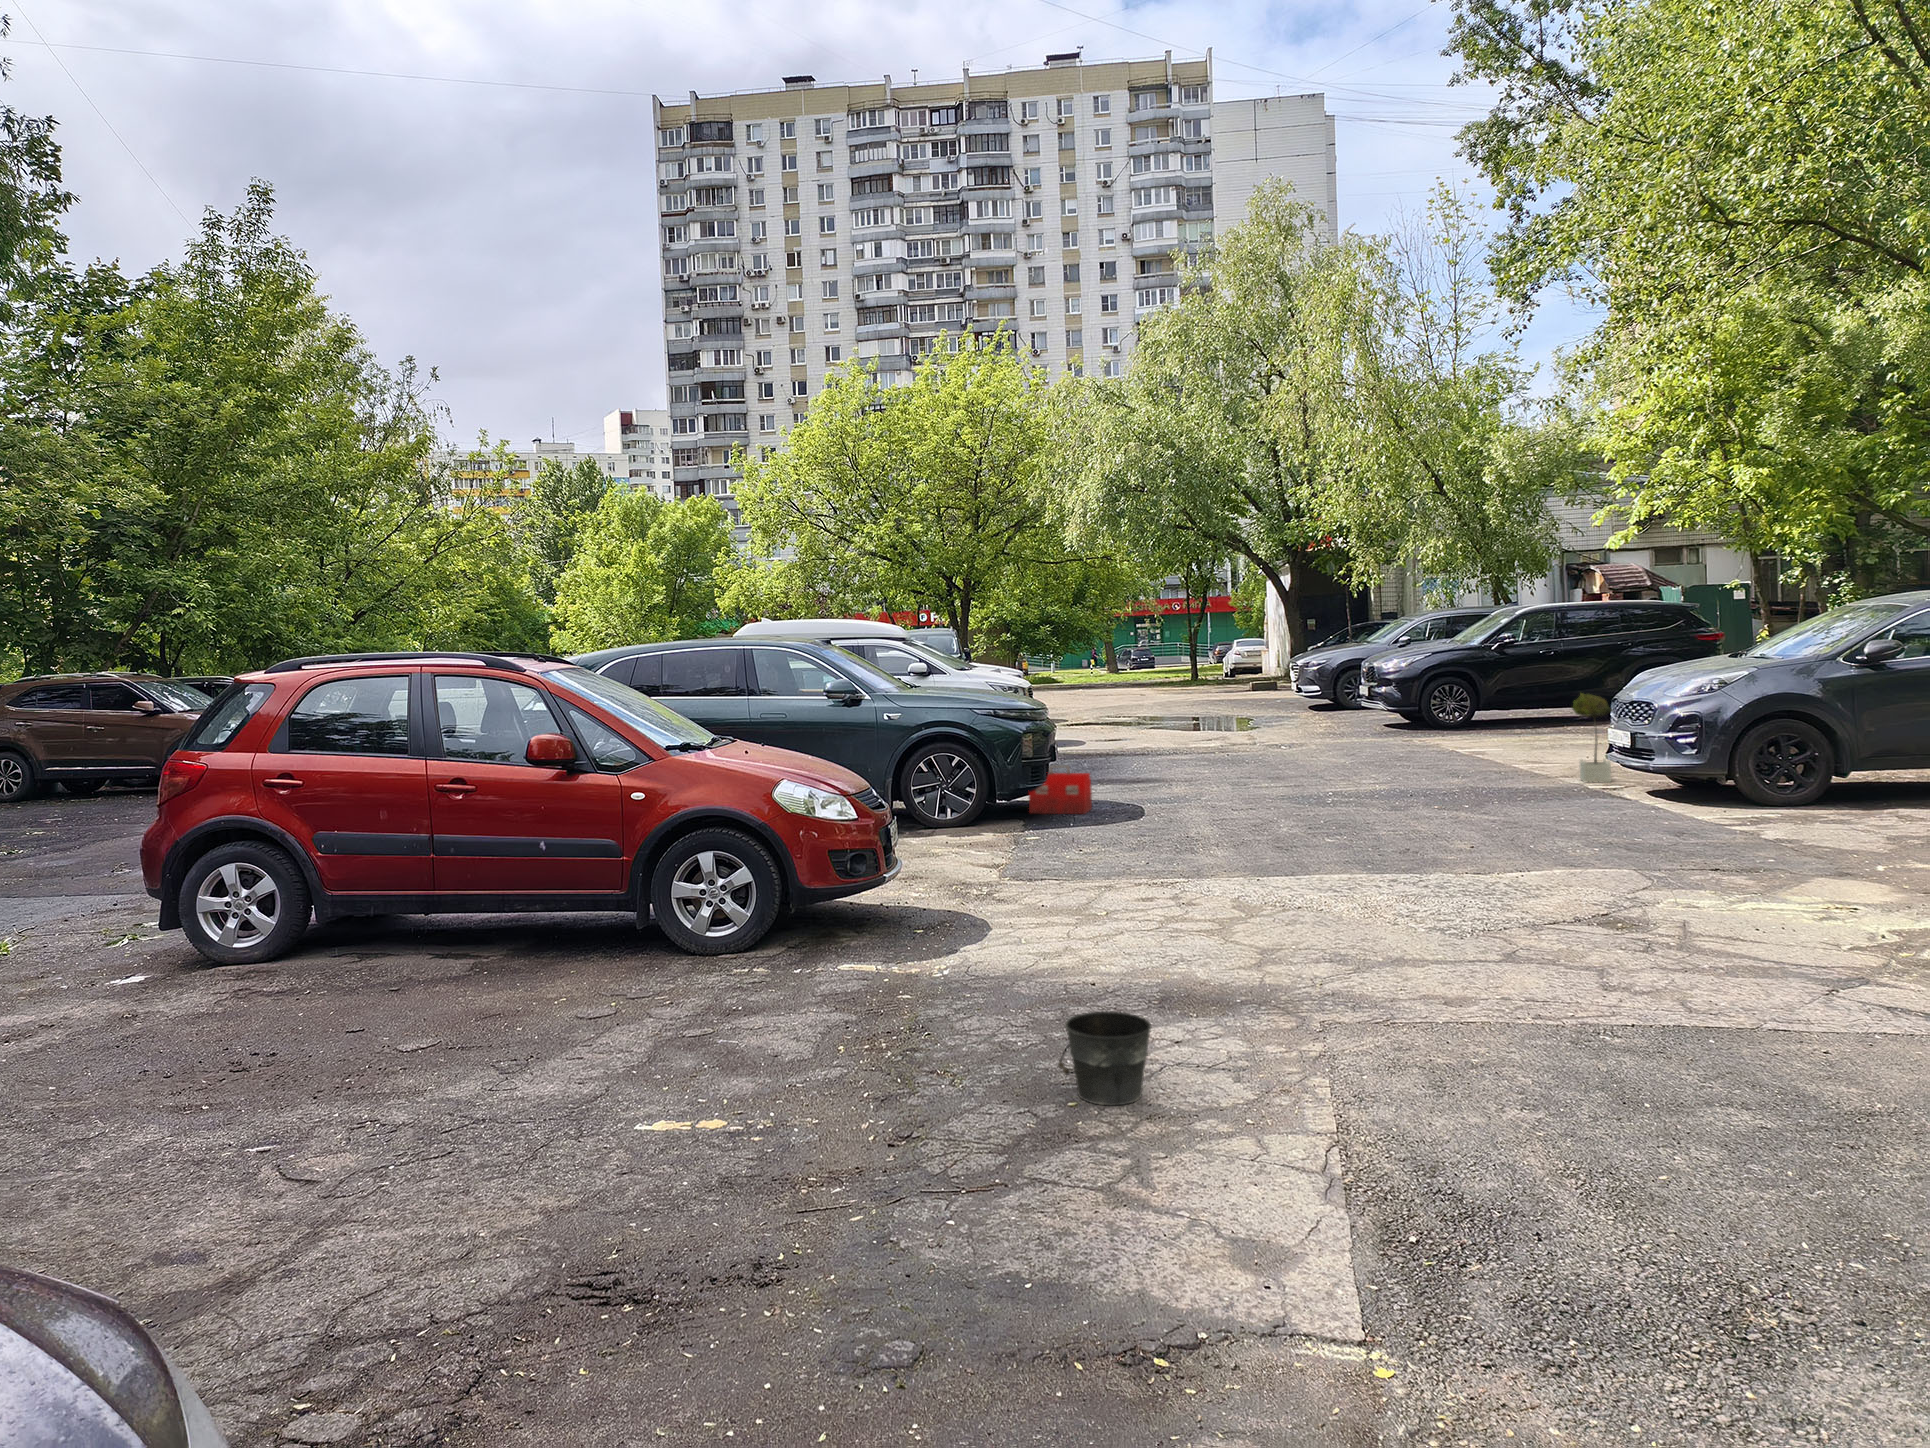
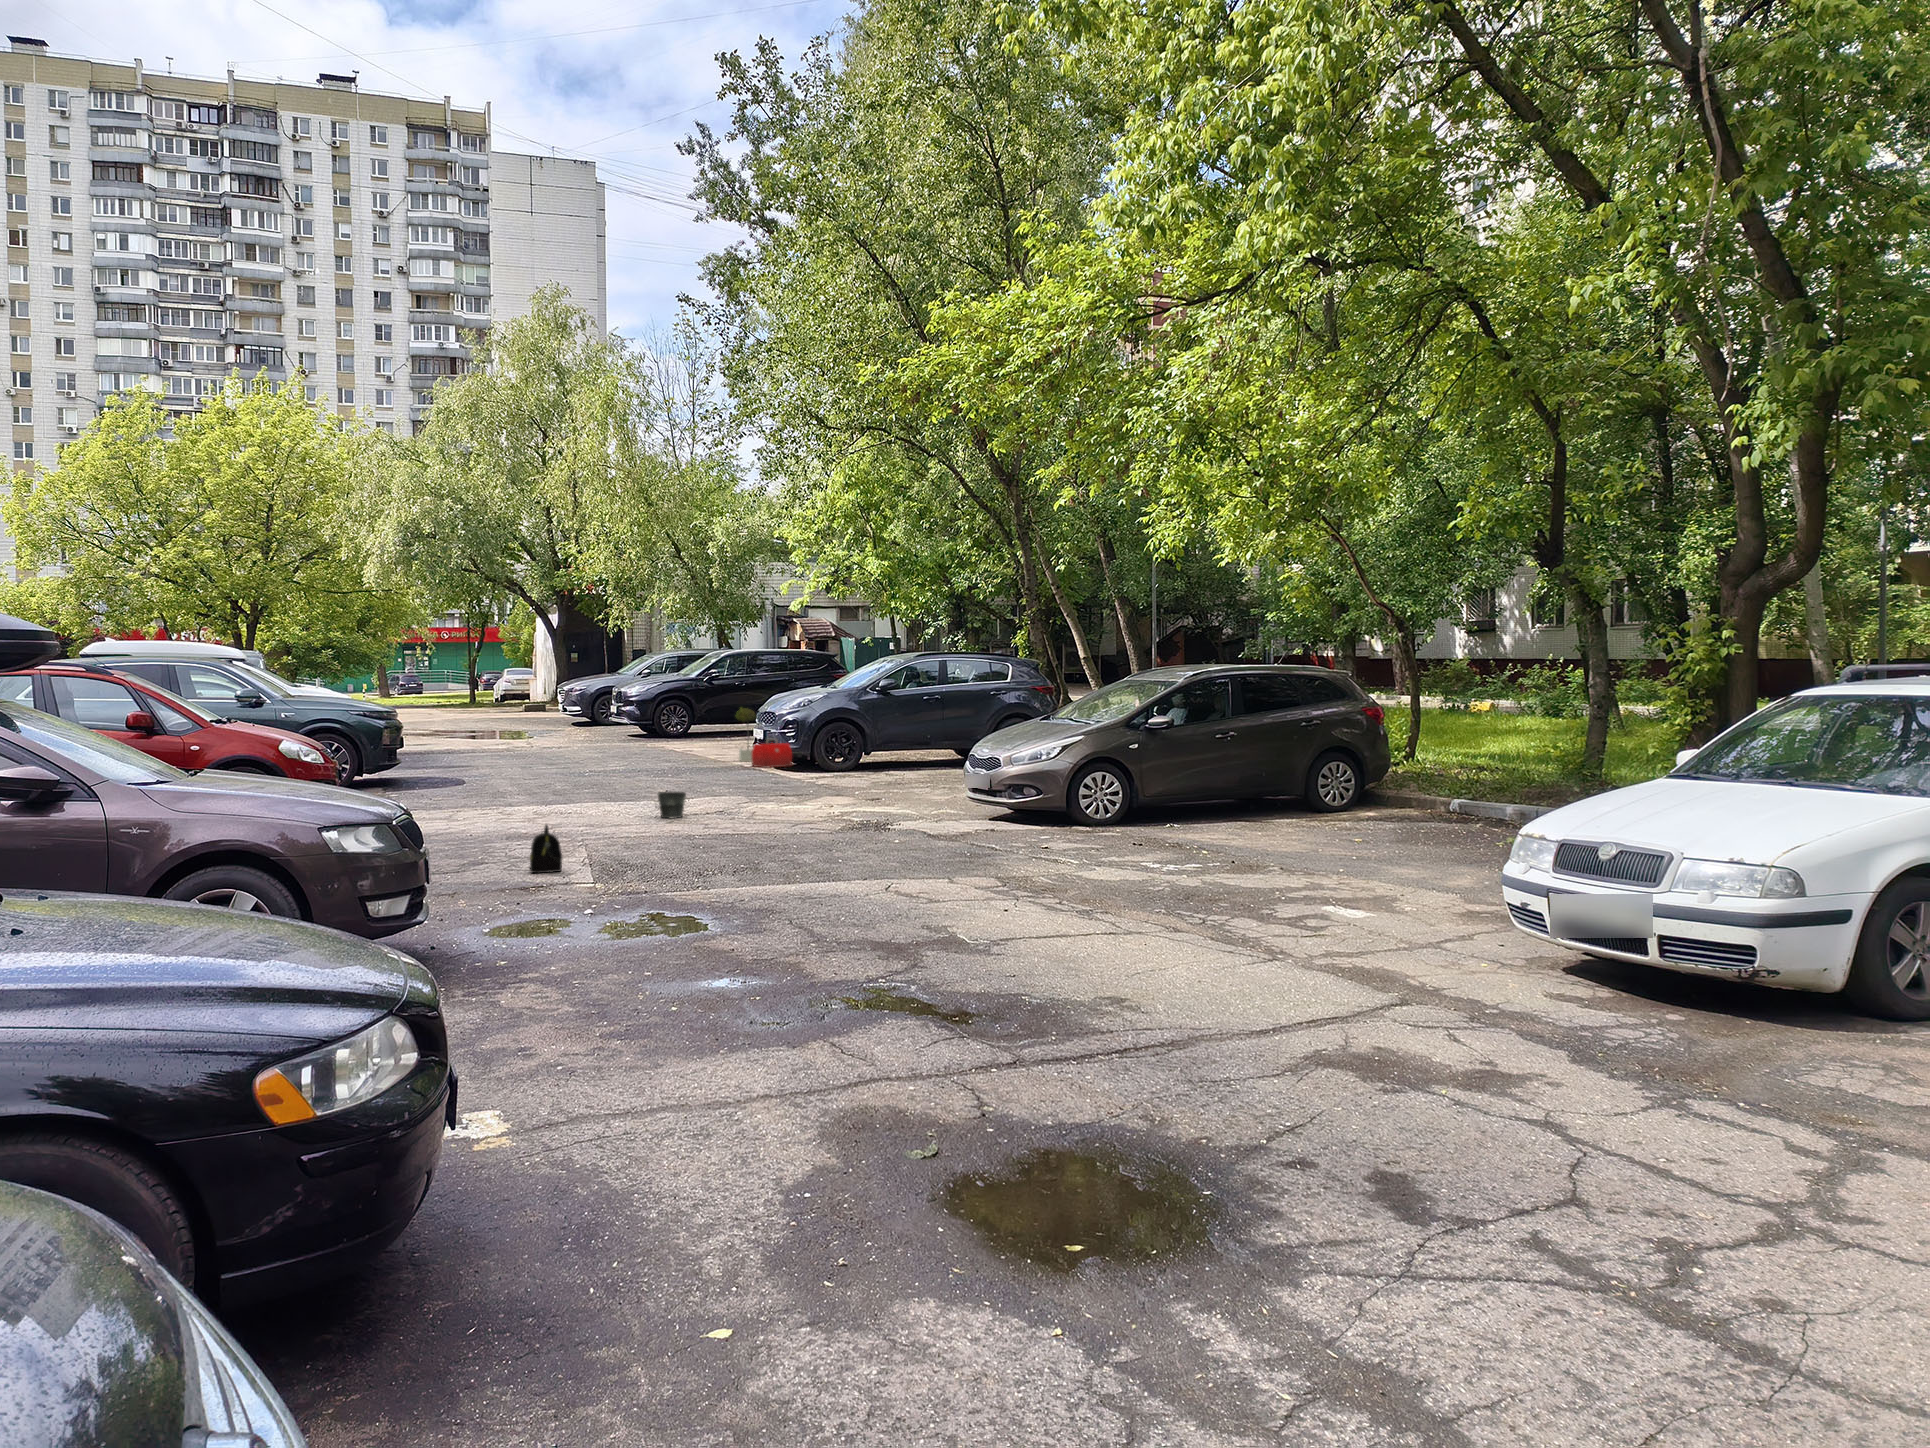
toolbox: present [1029,765,1092,814] -> present [752,740,792,768]
bucket: present [1058,1011,1152,1106] -> present [656,791,686,818]
backpack: none [1174,1079,1267,1227] -> present [530,825,562,873]

